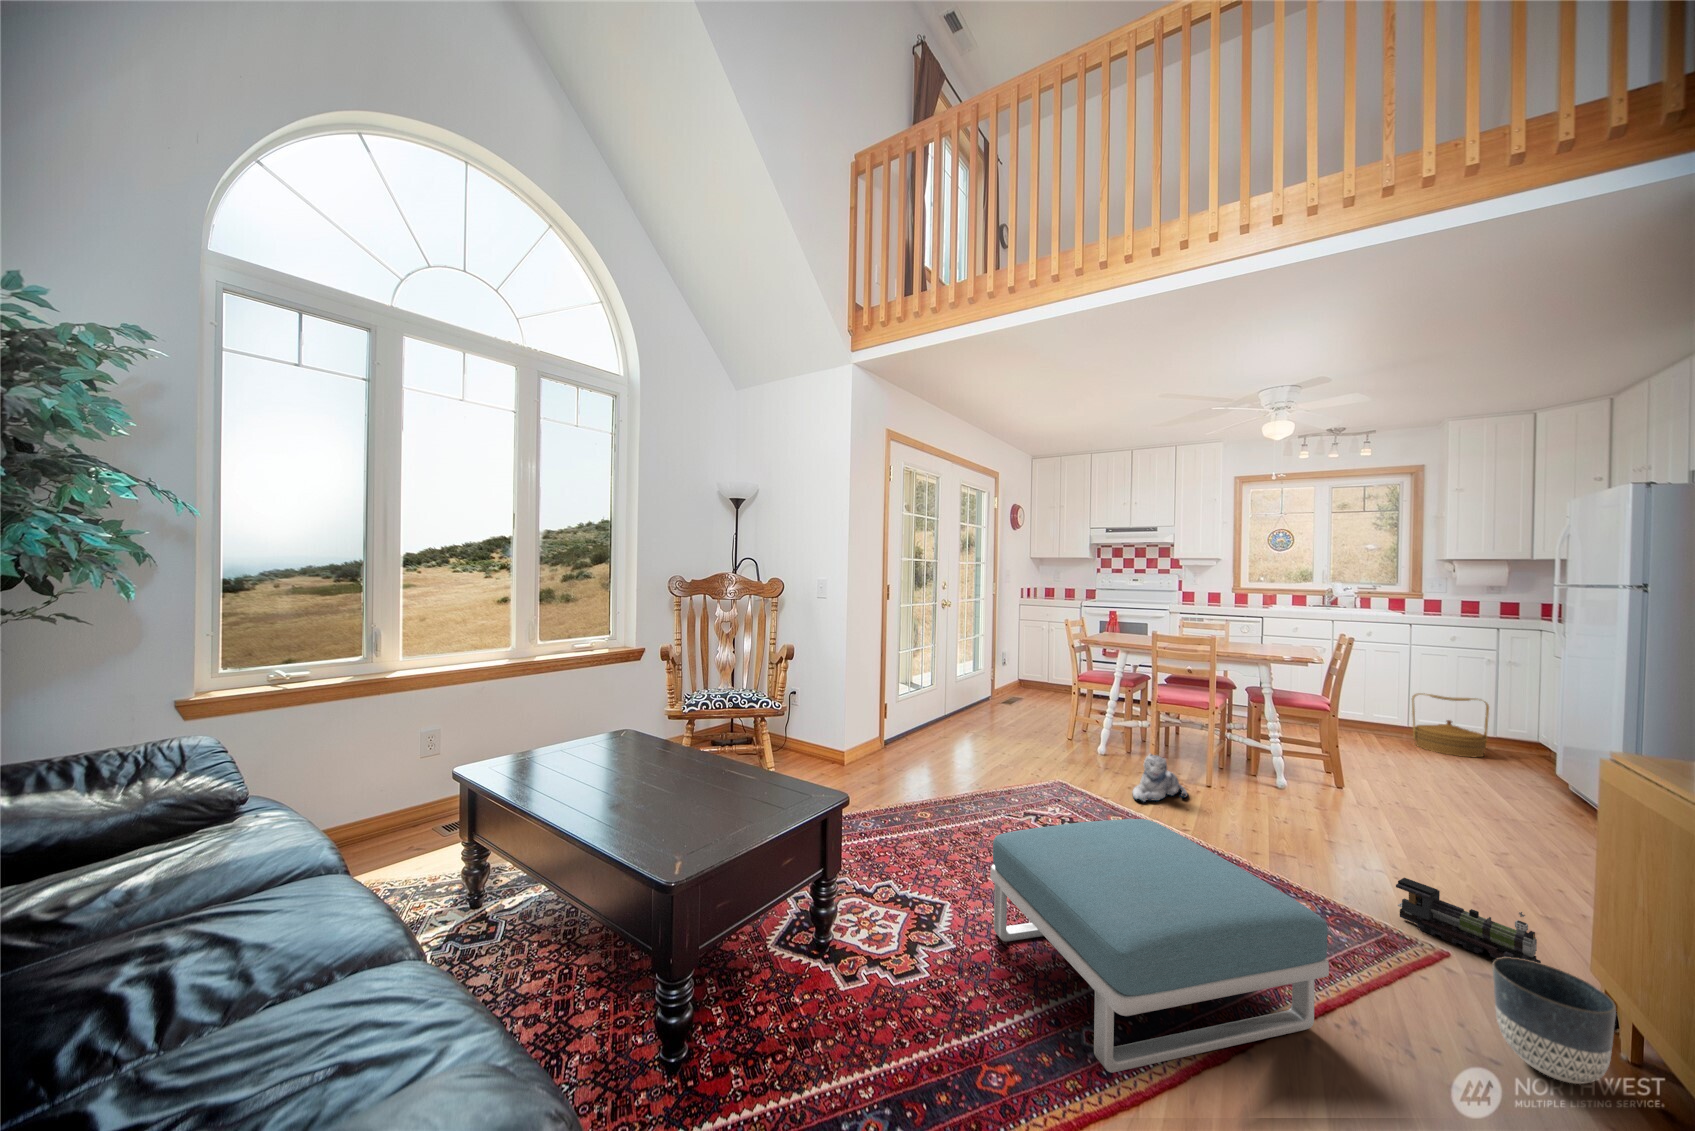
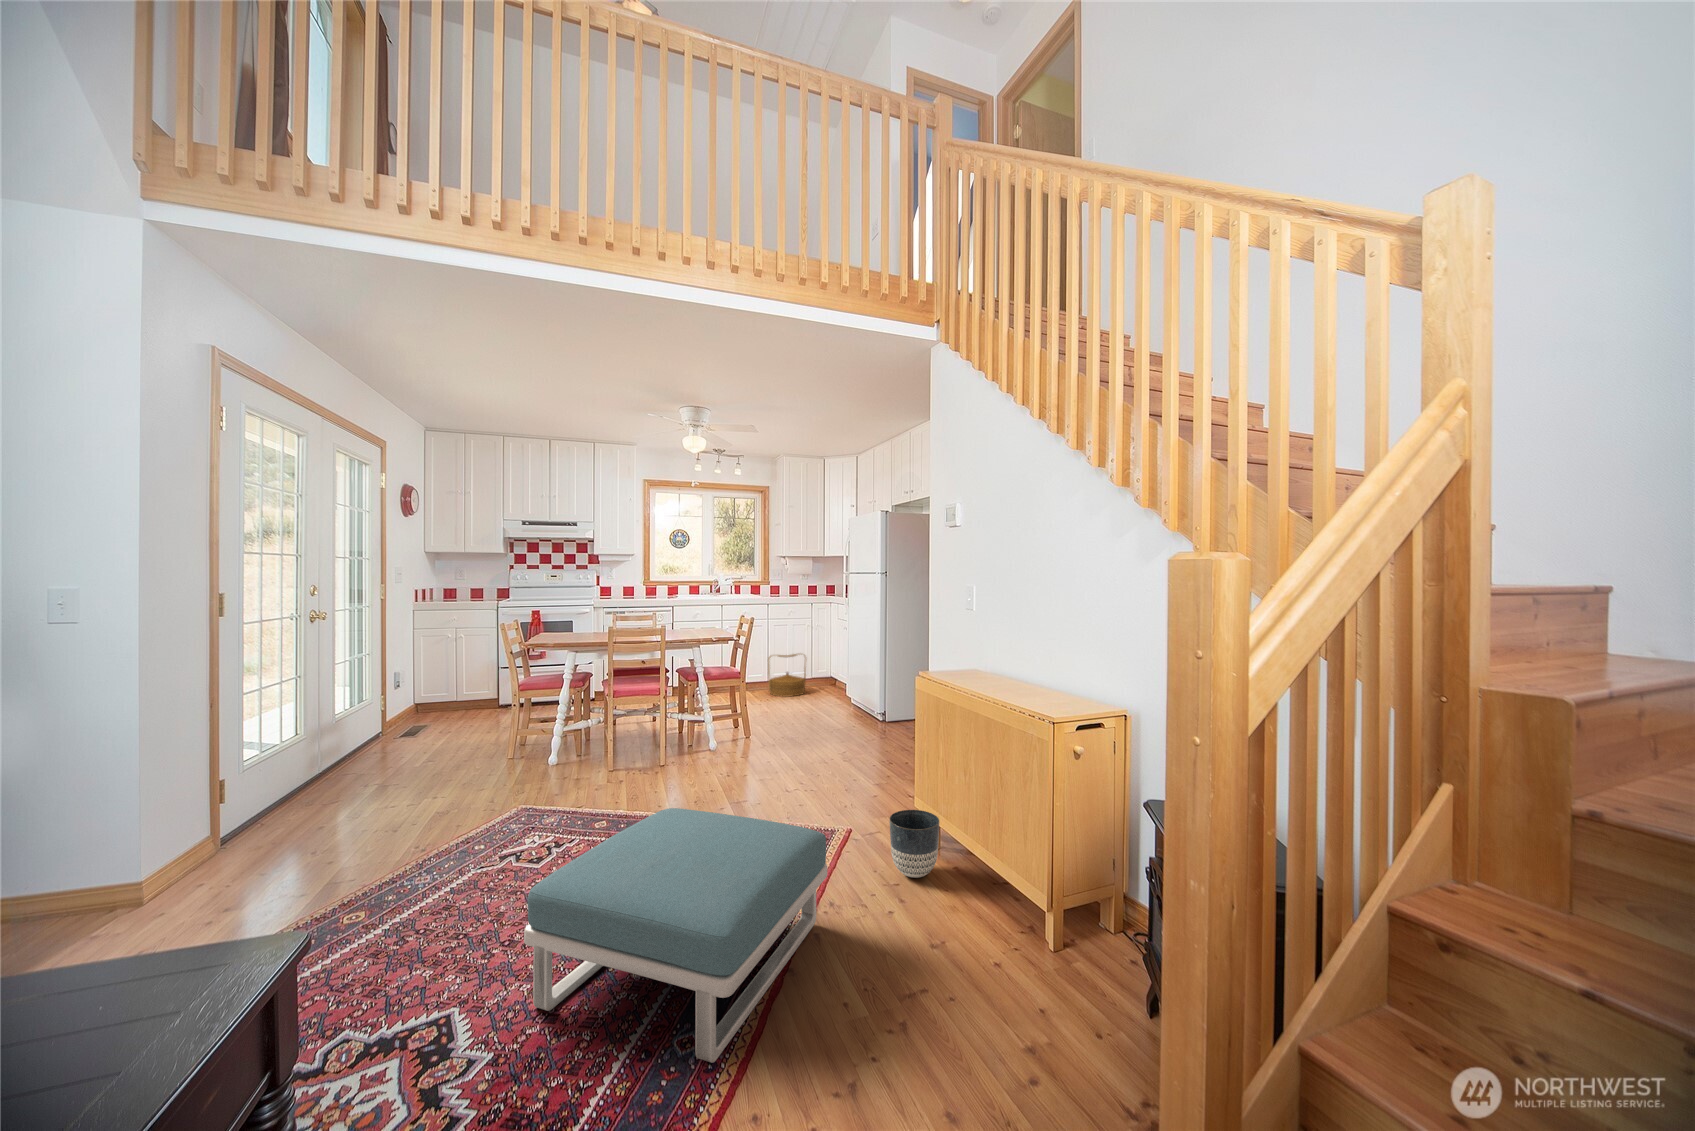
plush toy: present [1133,754,1188,802] -> none [602,749,650,800]
toy train: present [1396,878,1541,963] -> none [817,784,892,824]

